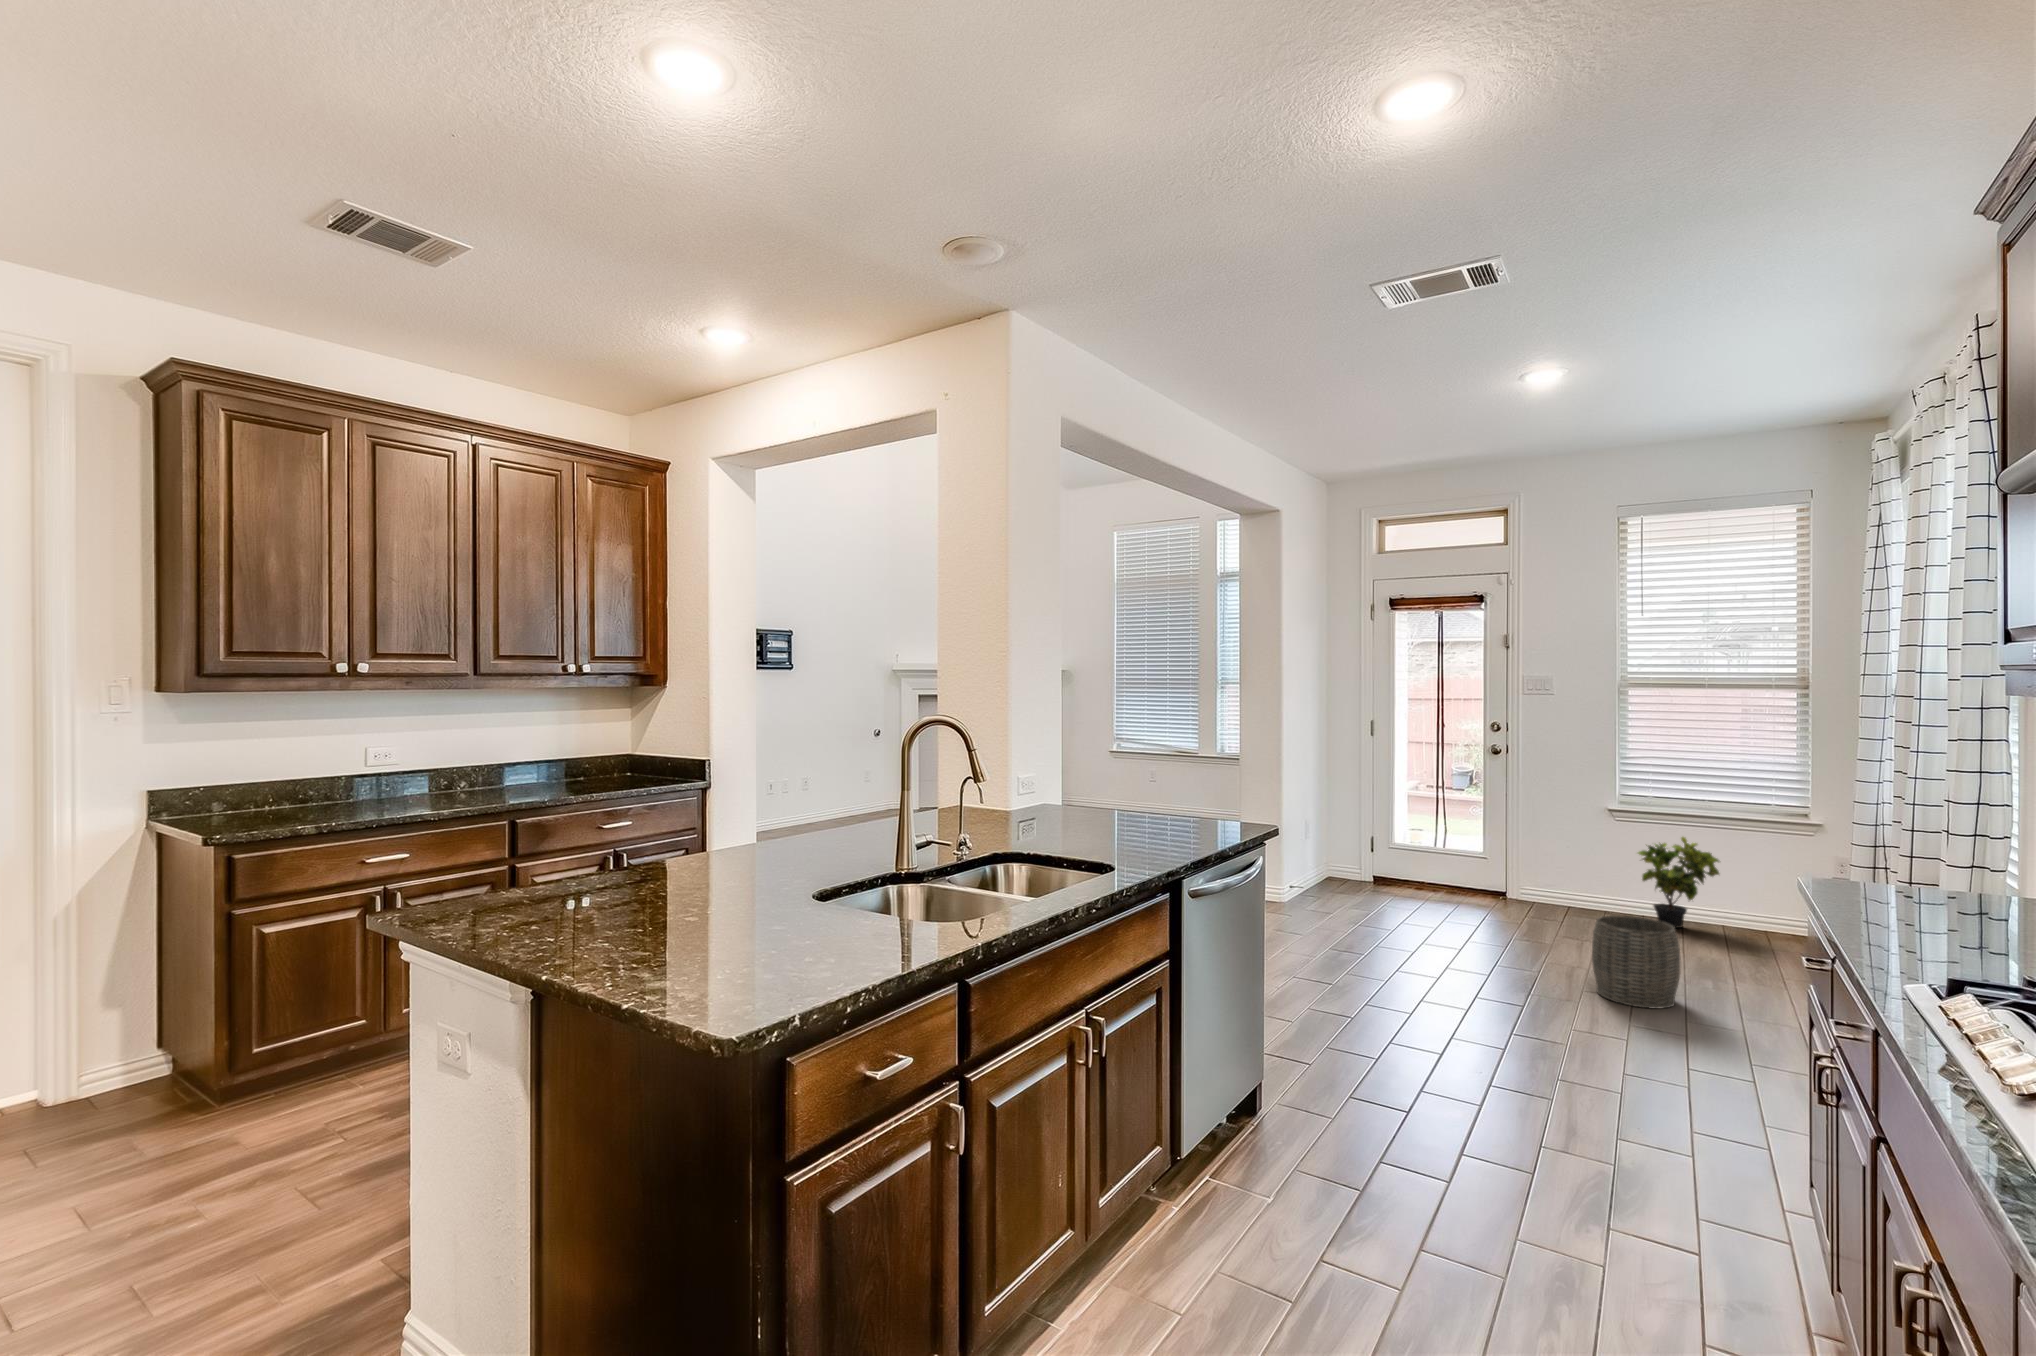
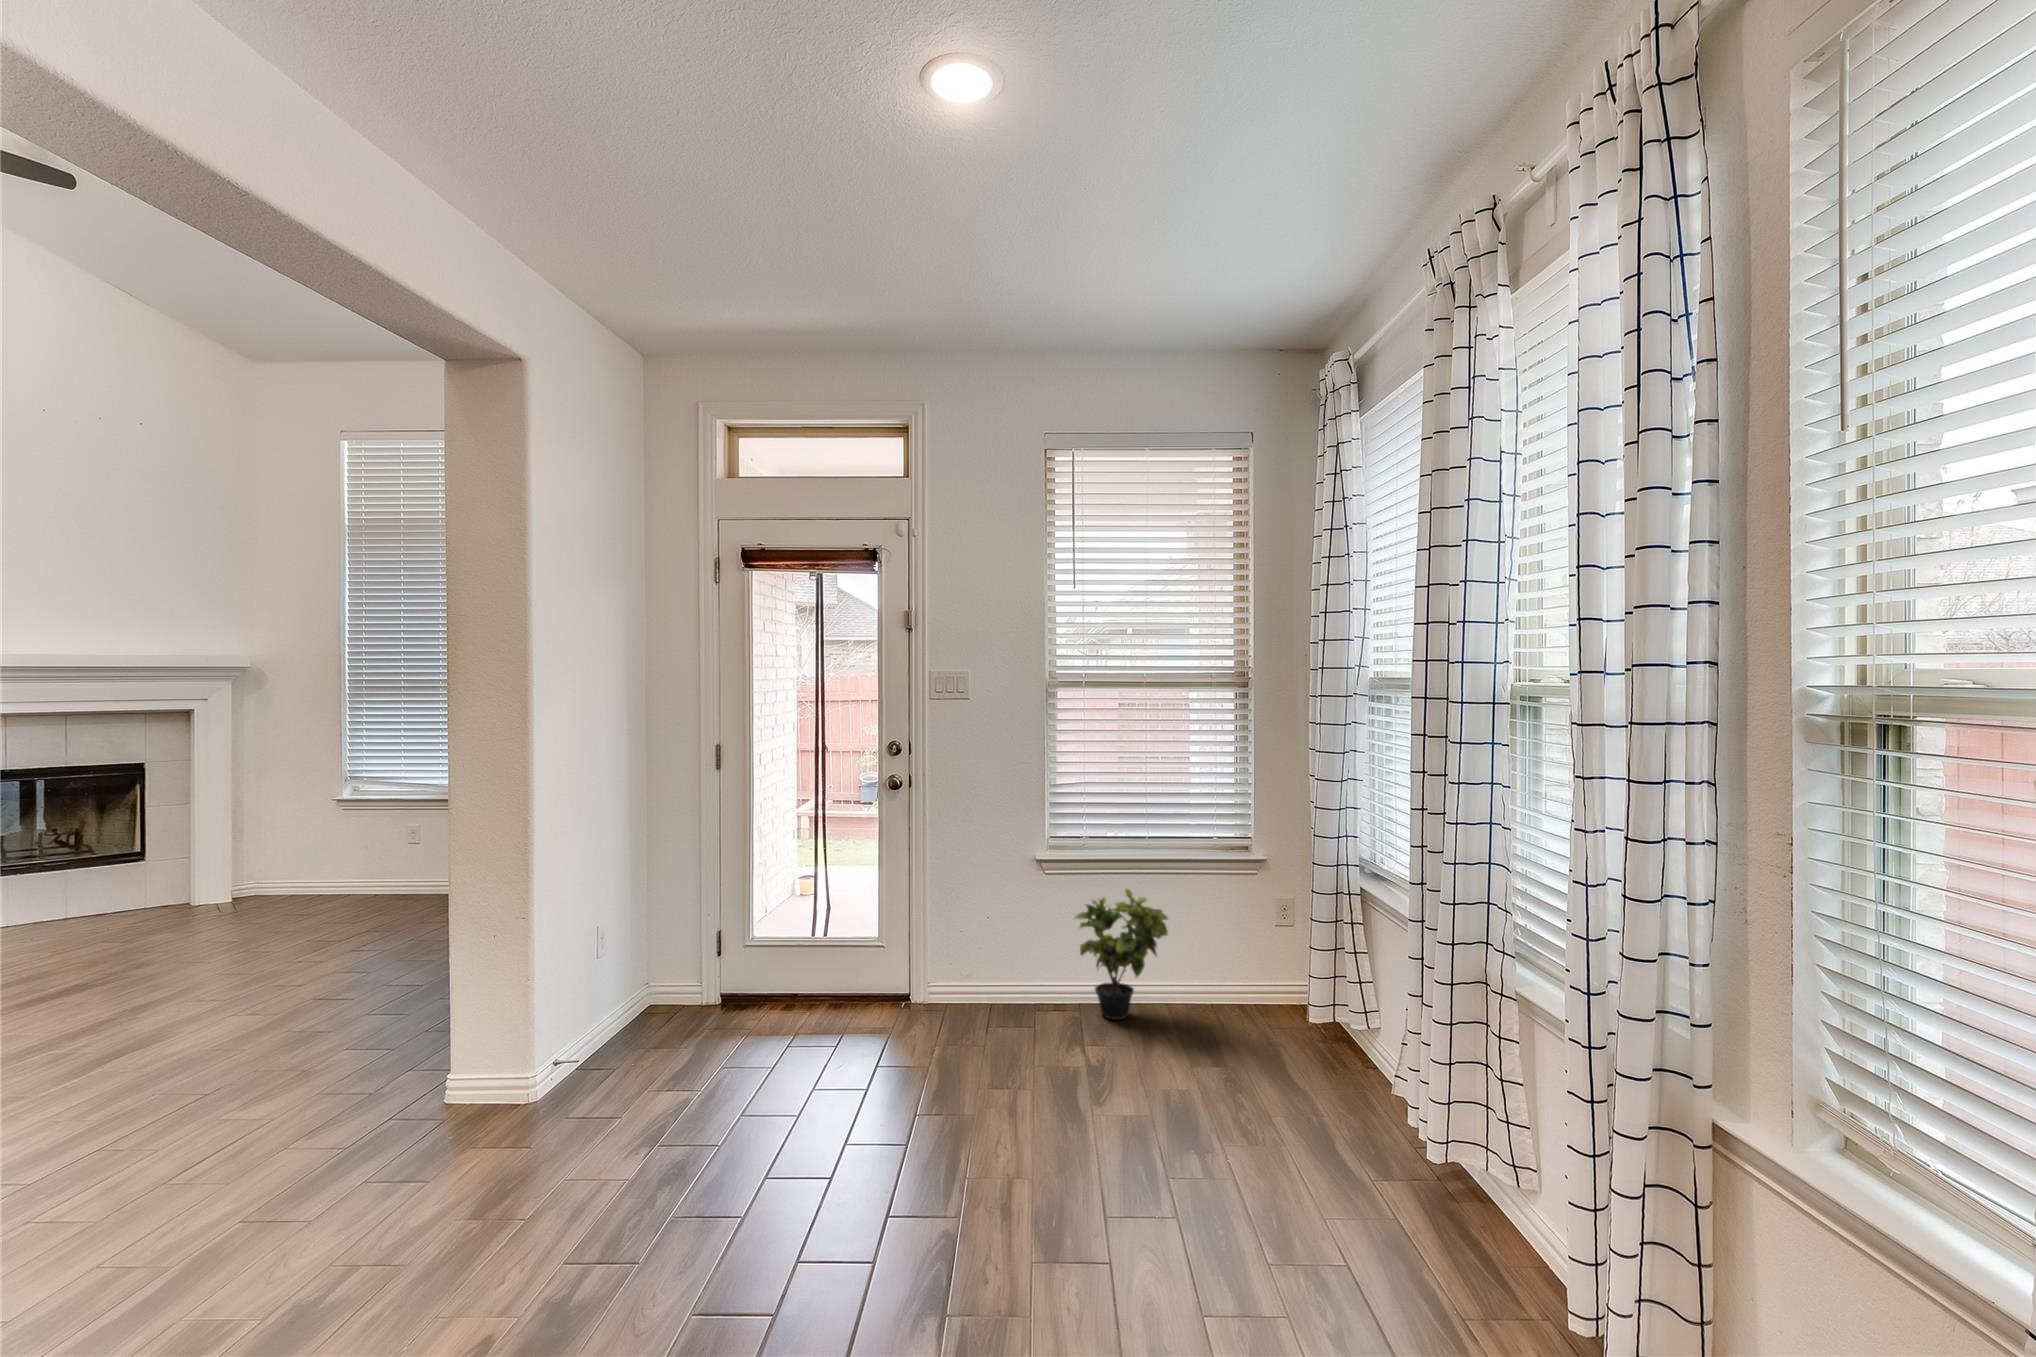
woven basket: present [1592,915,1680,1008] -> none [1079,1095,1221,1310]

